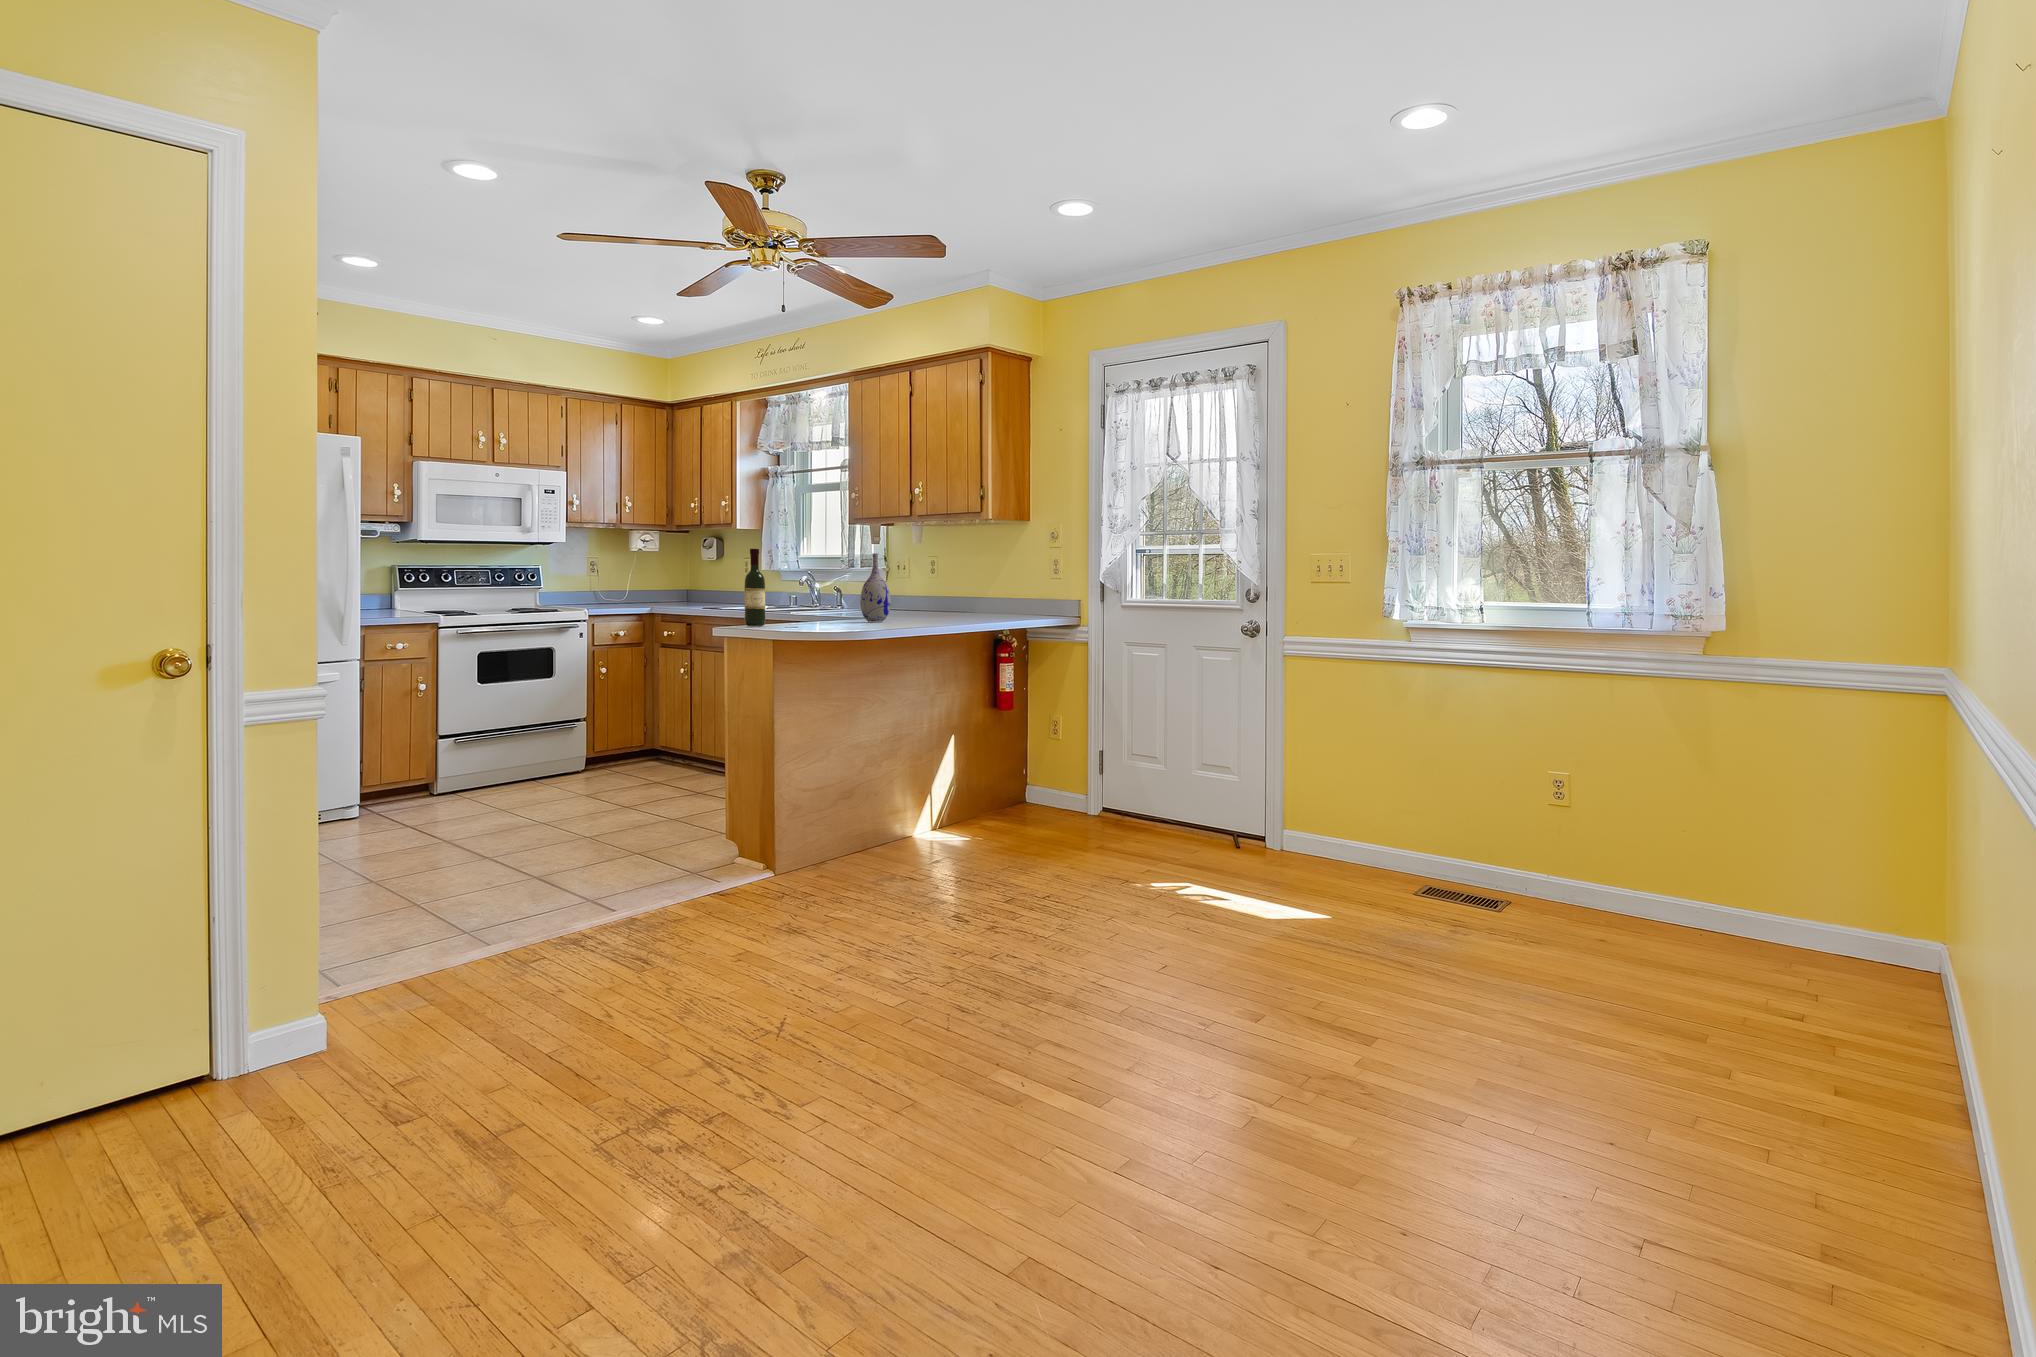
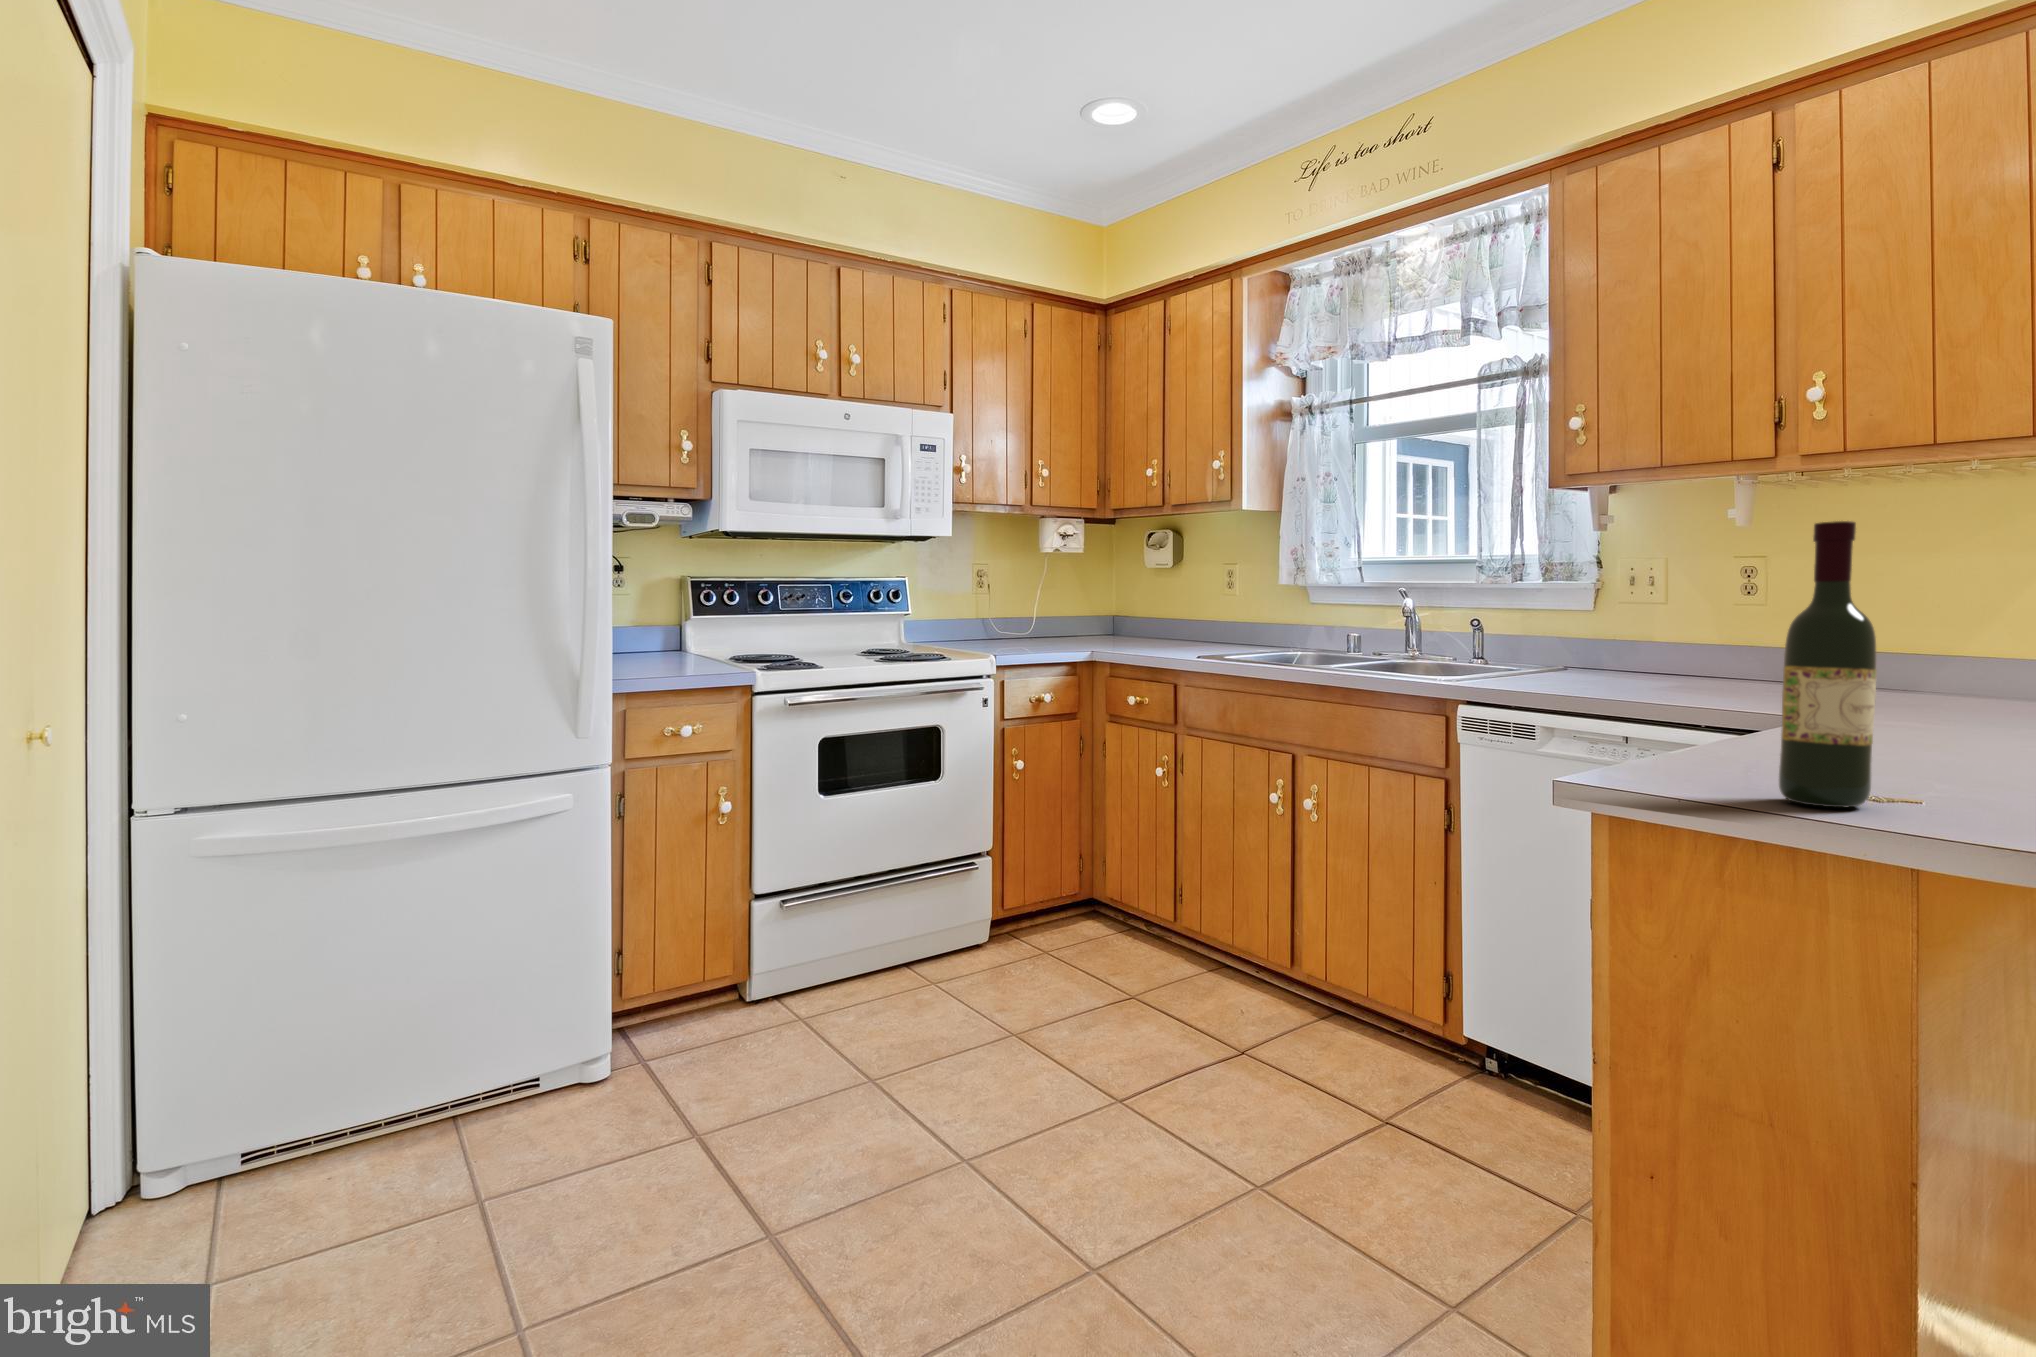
vase: present [860,553,890,622] -> none [1868,540,1982,741]

